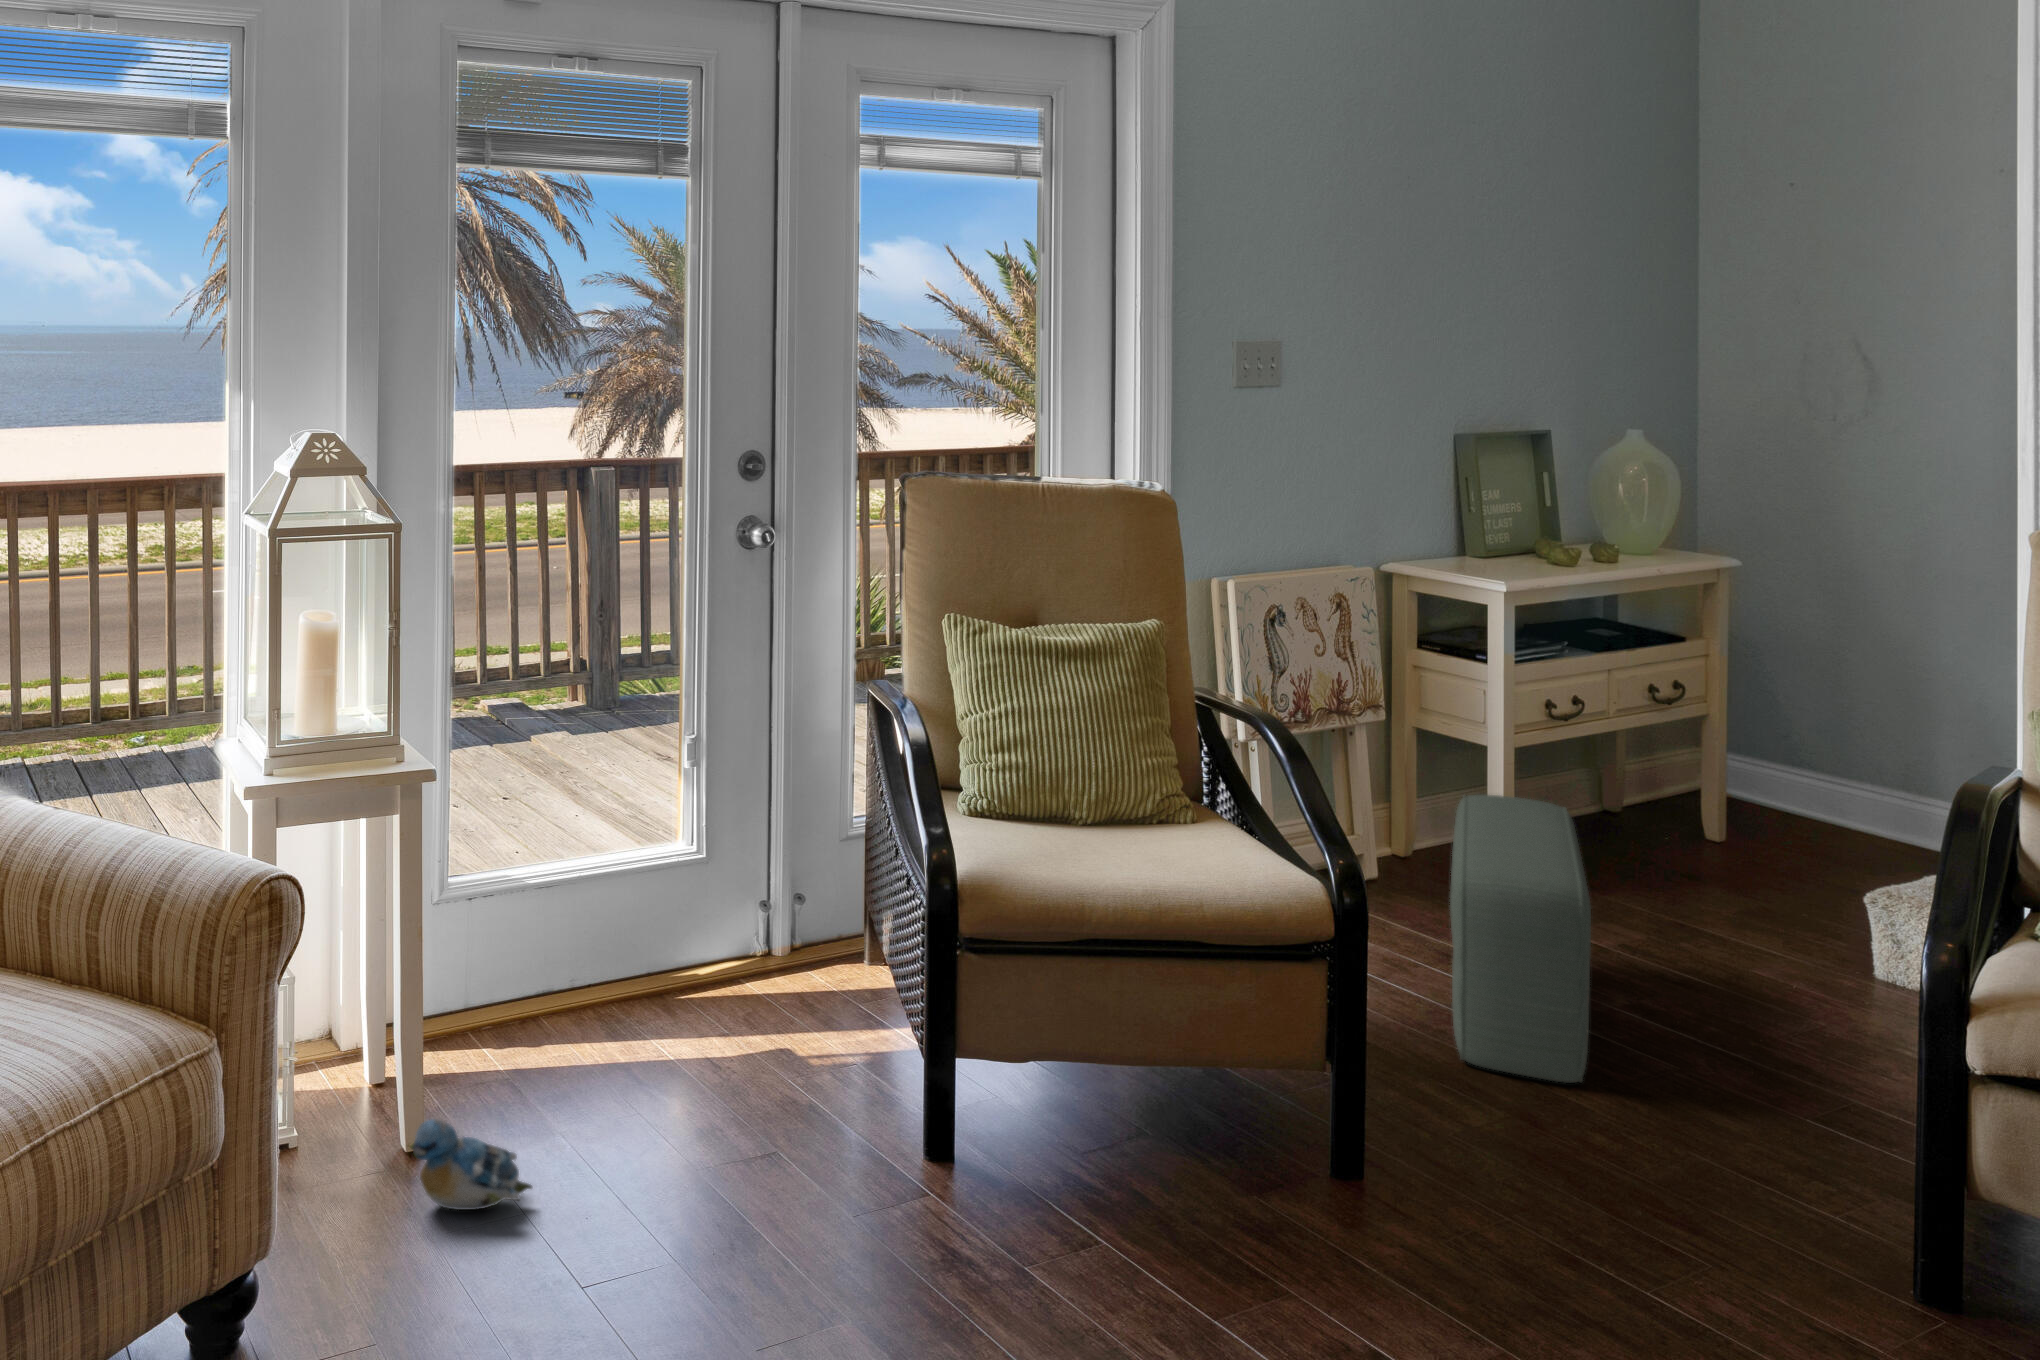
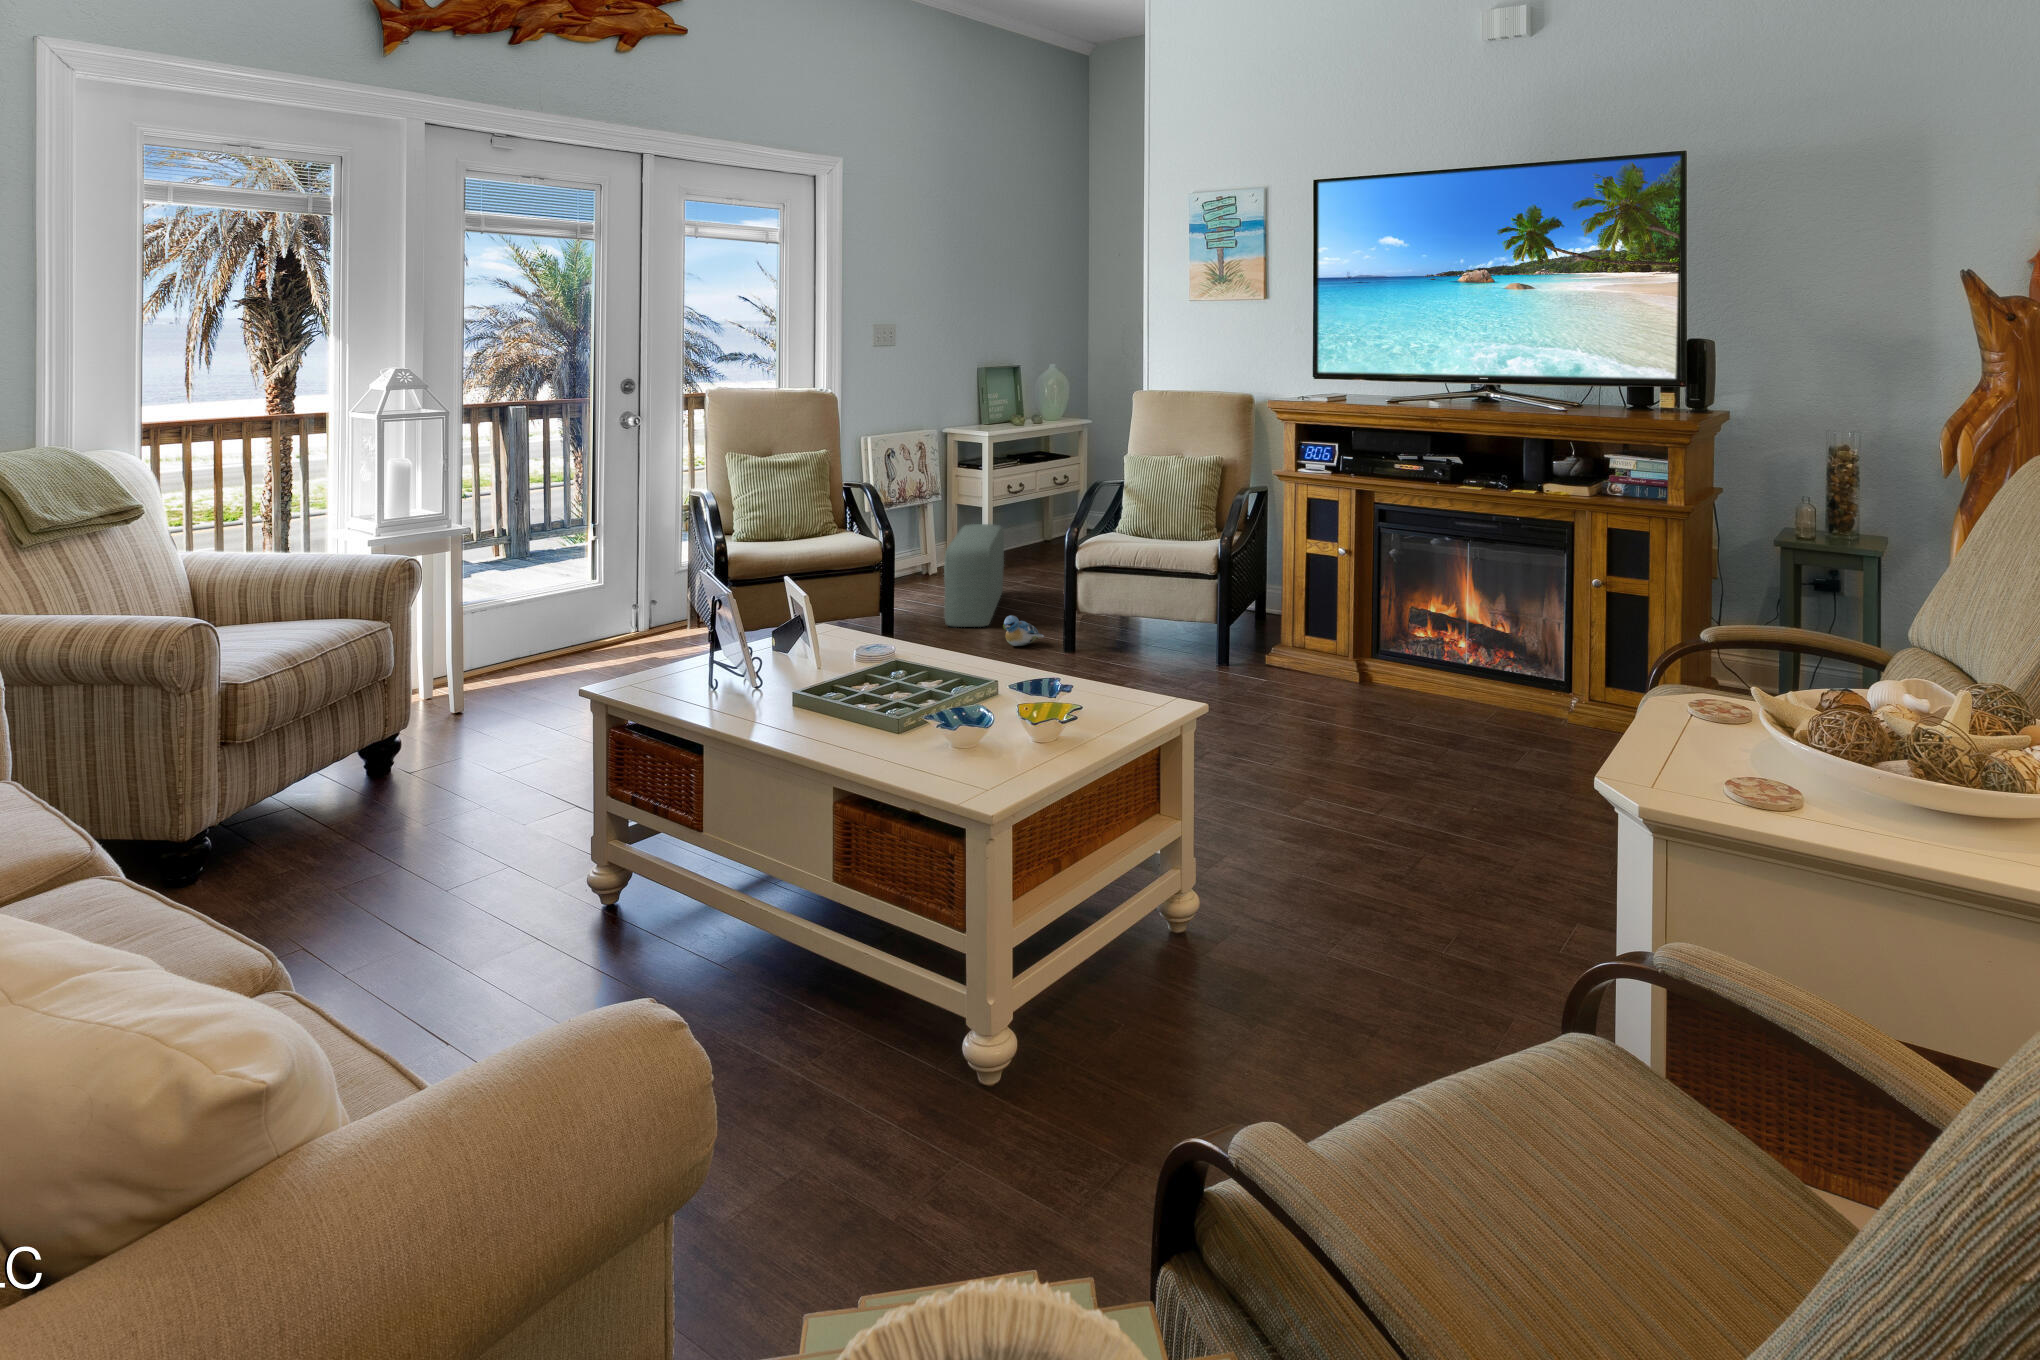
plush toy: present [410,1119,532,1210] -> present [1003,615,1044,646]

